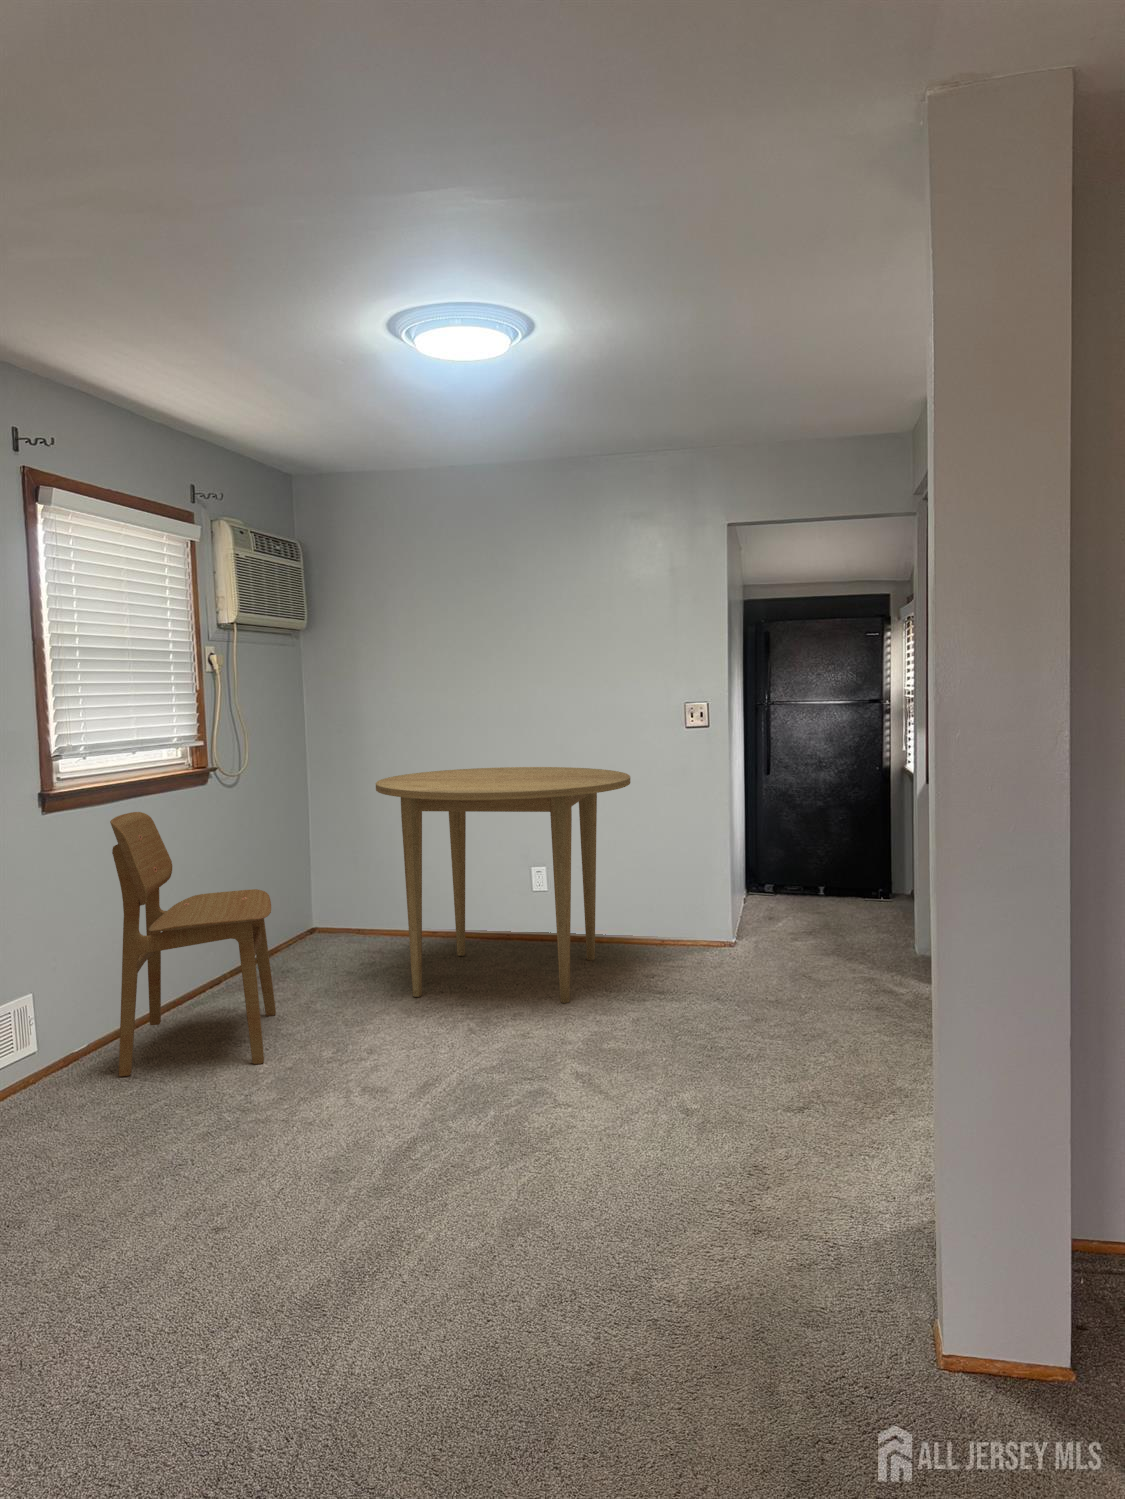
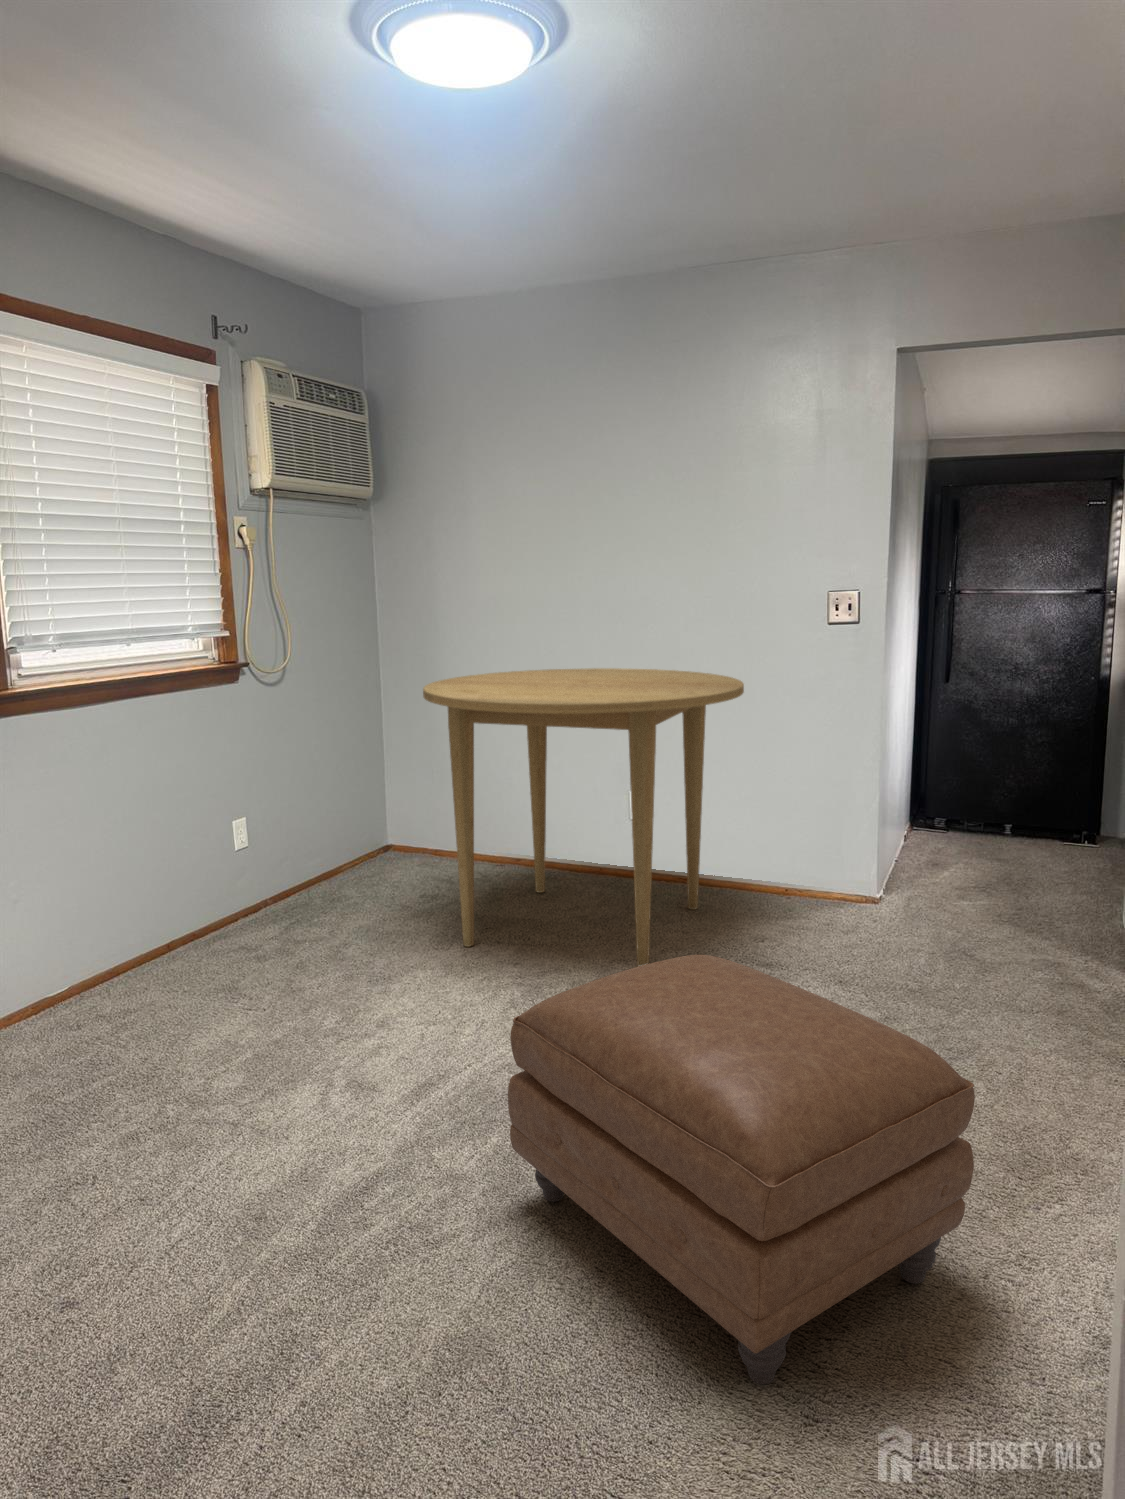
dining chair: present [110,812,276,1076] -> none [73,715,300,1032]
ottoman: none [517,960,834,1214] -> present [508,955,975,1384]

